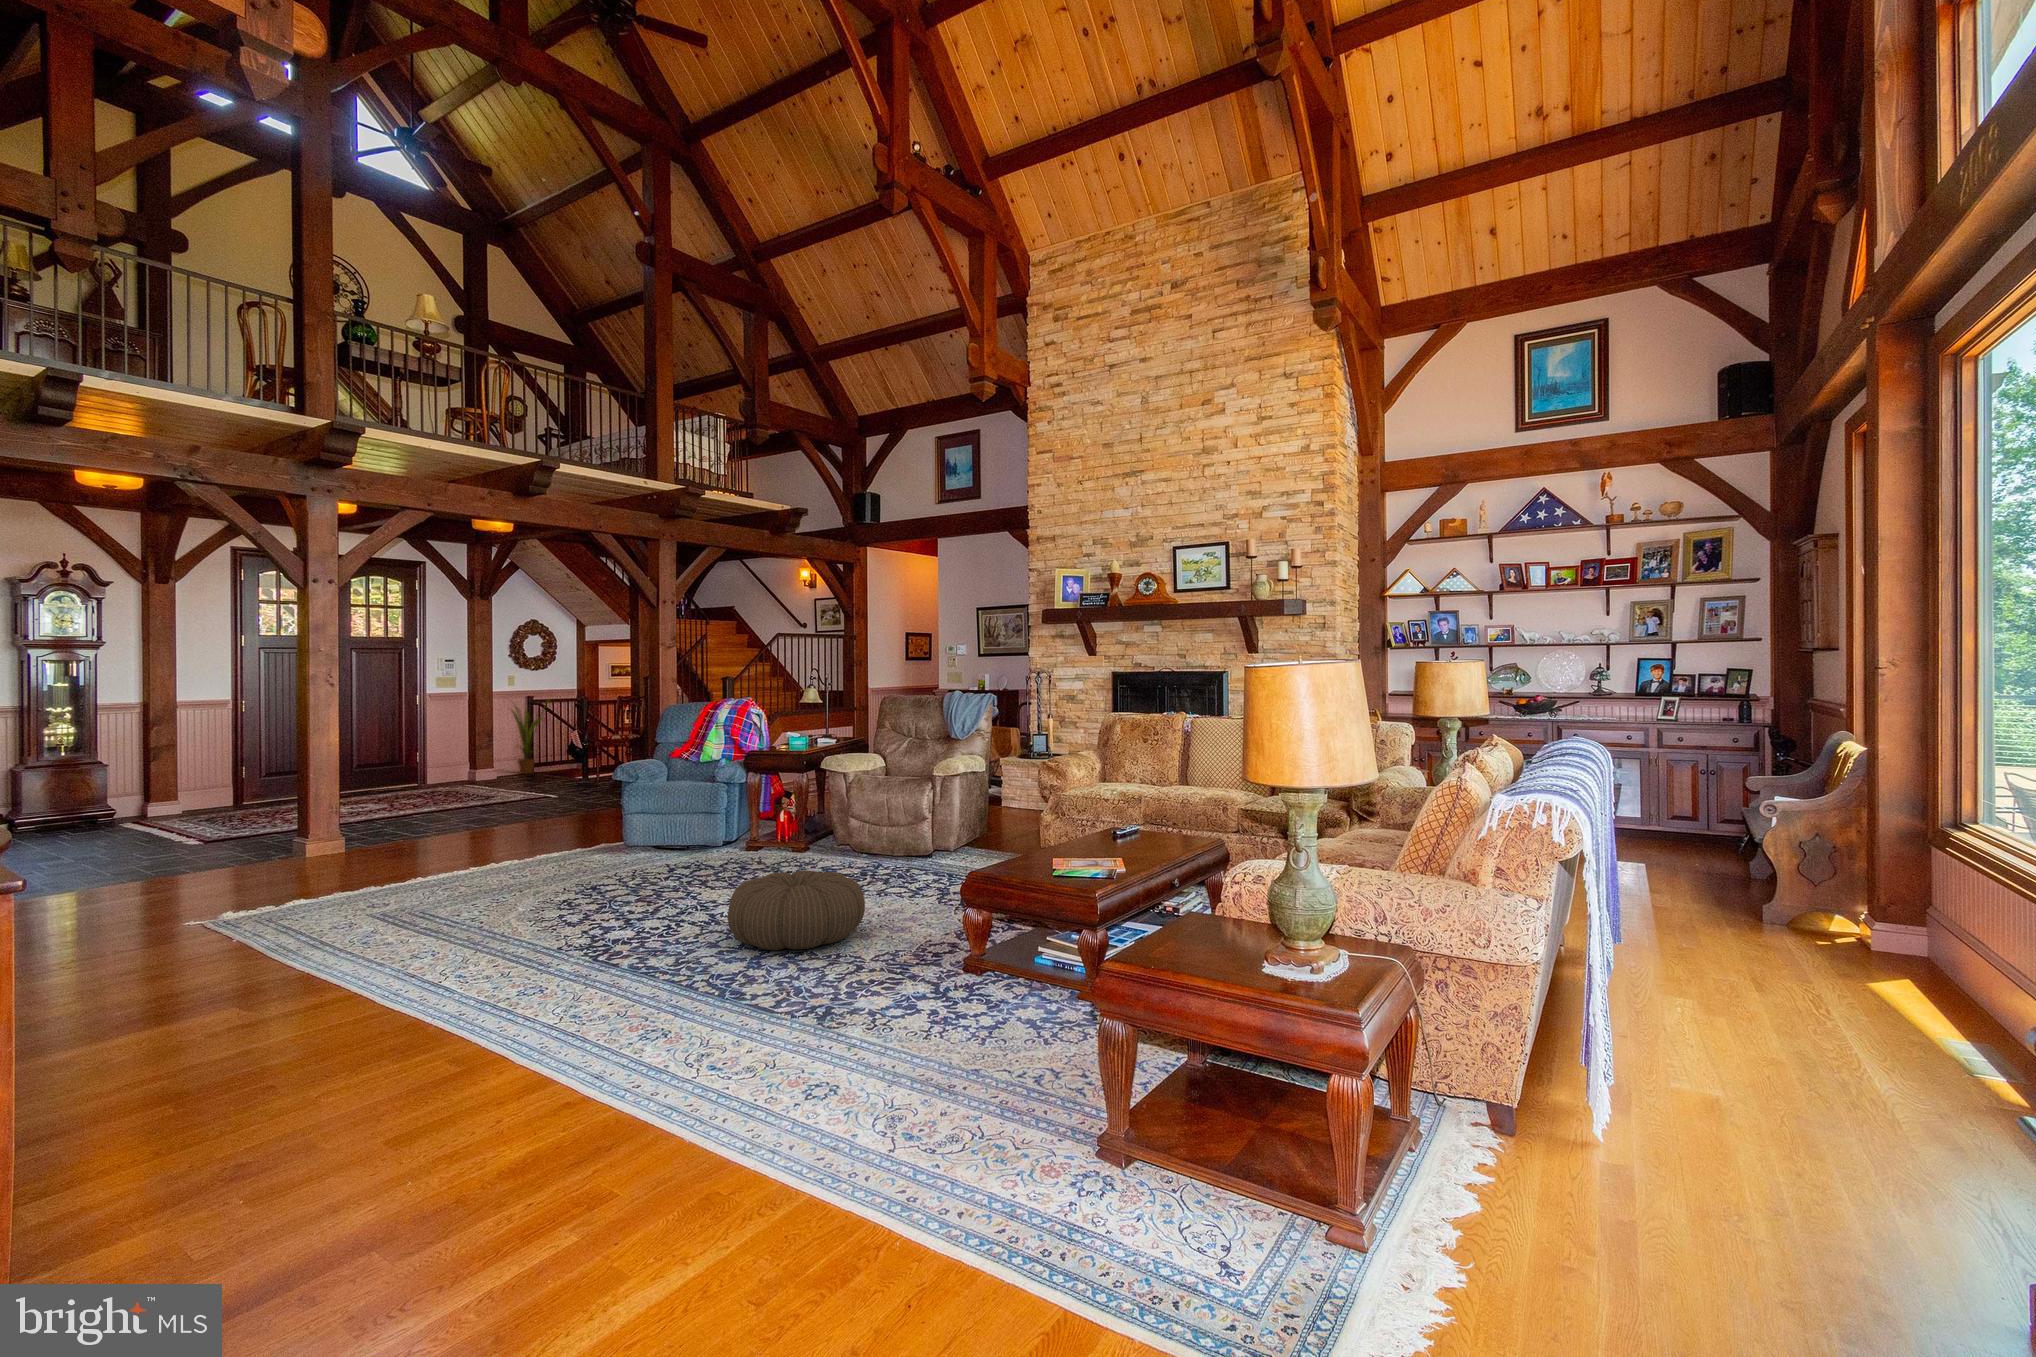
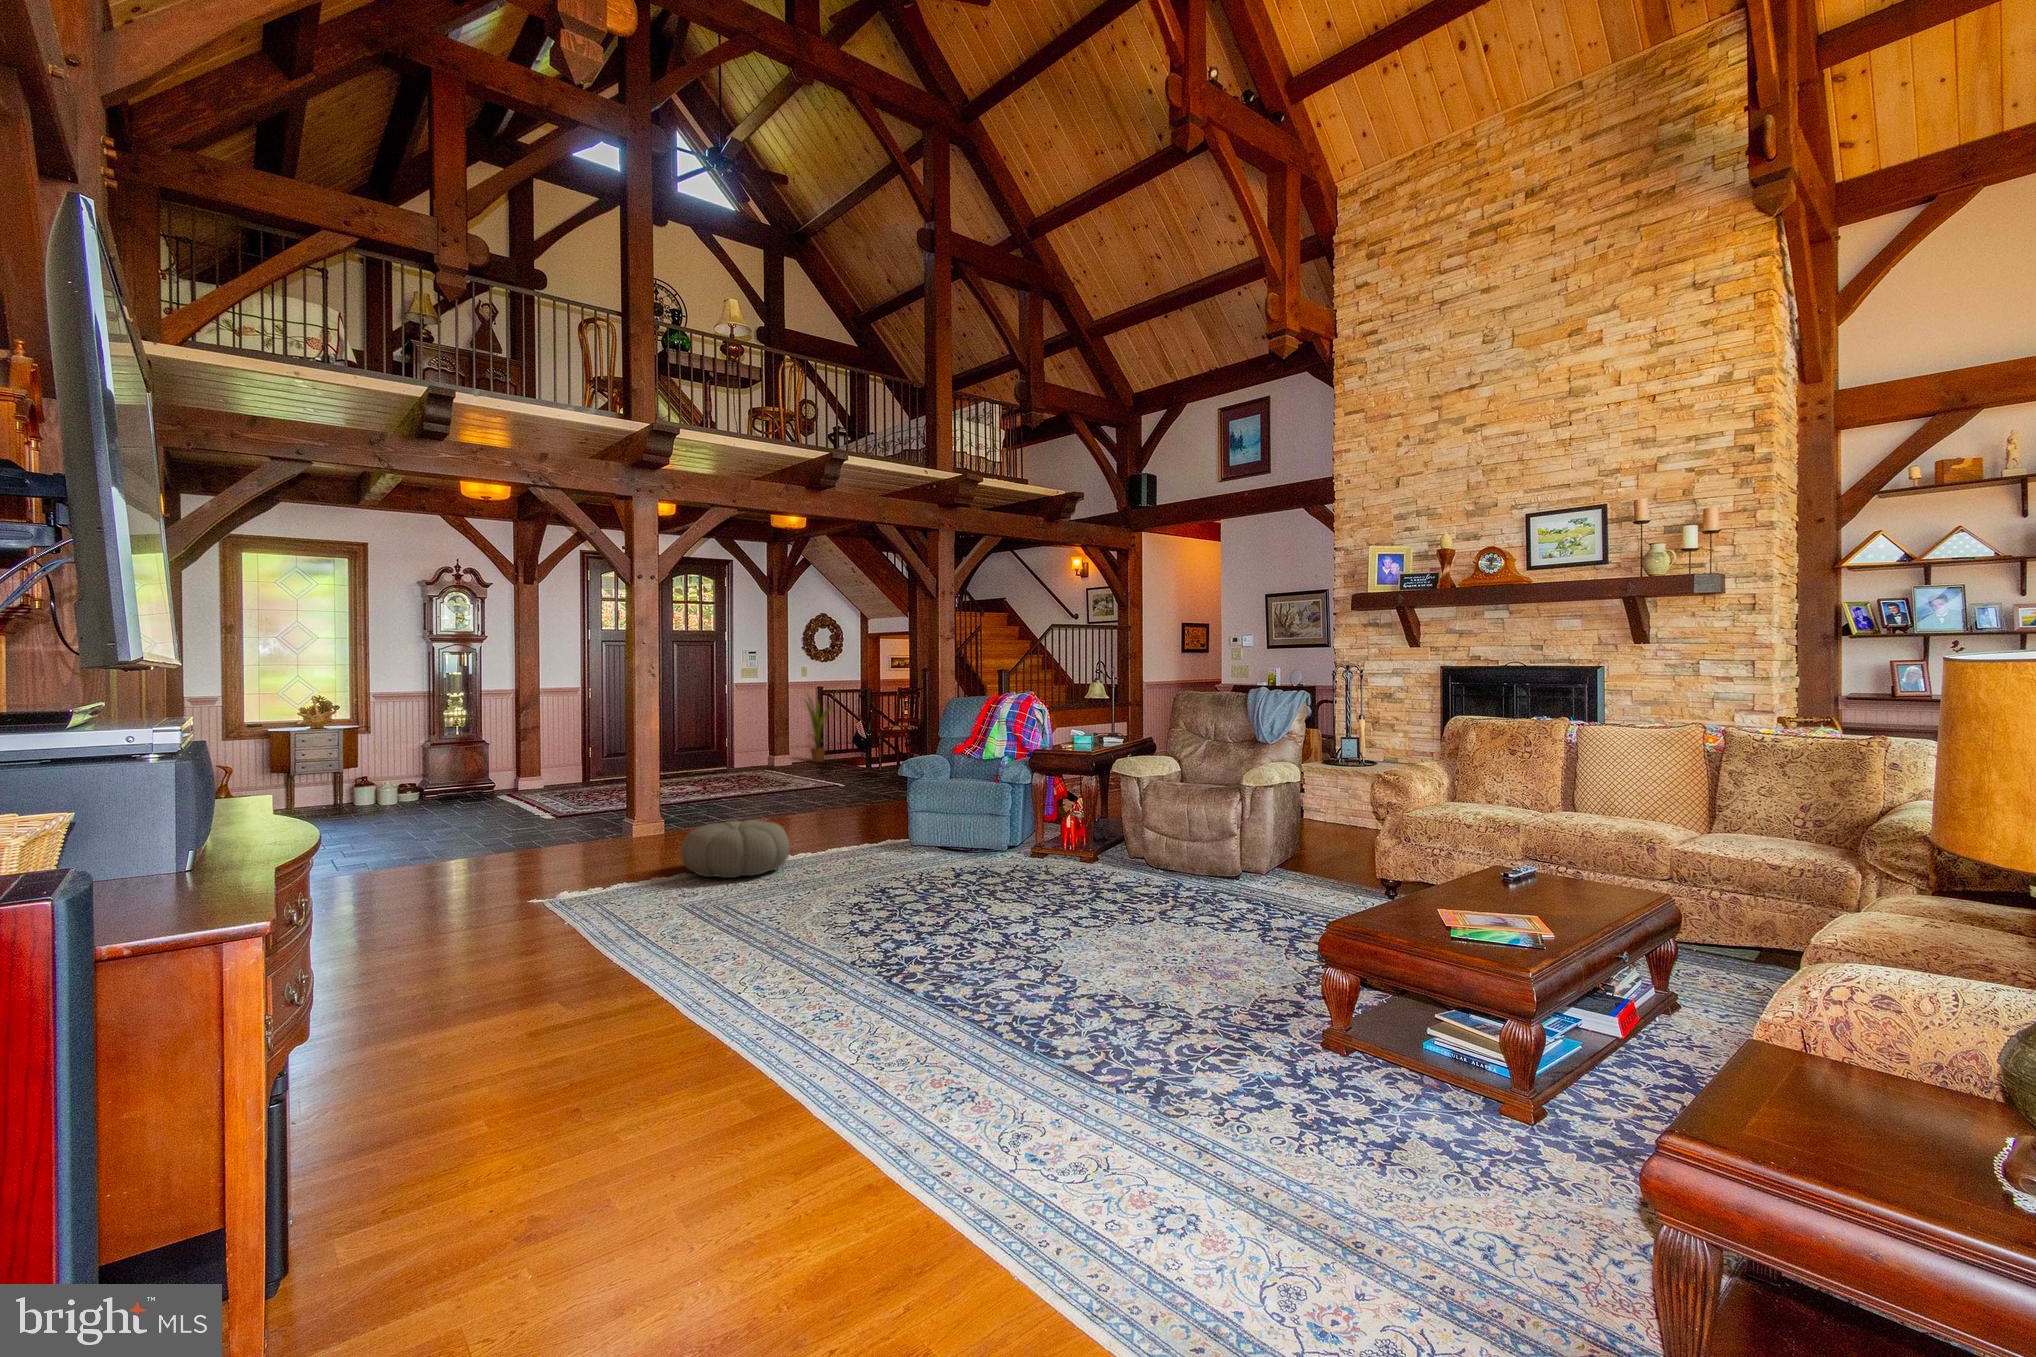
pouf: present [728,870,865,950] -> present [681,820,790,878]

